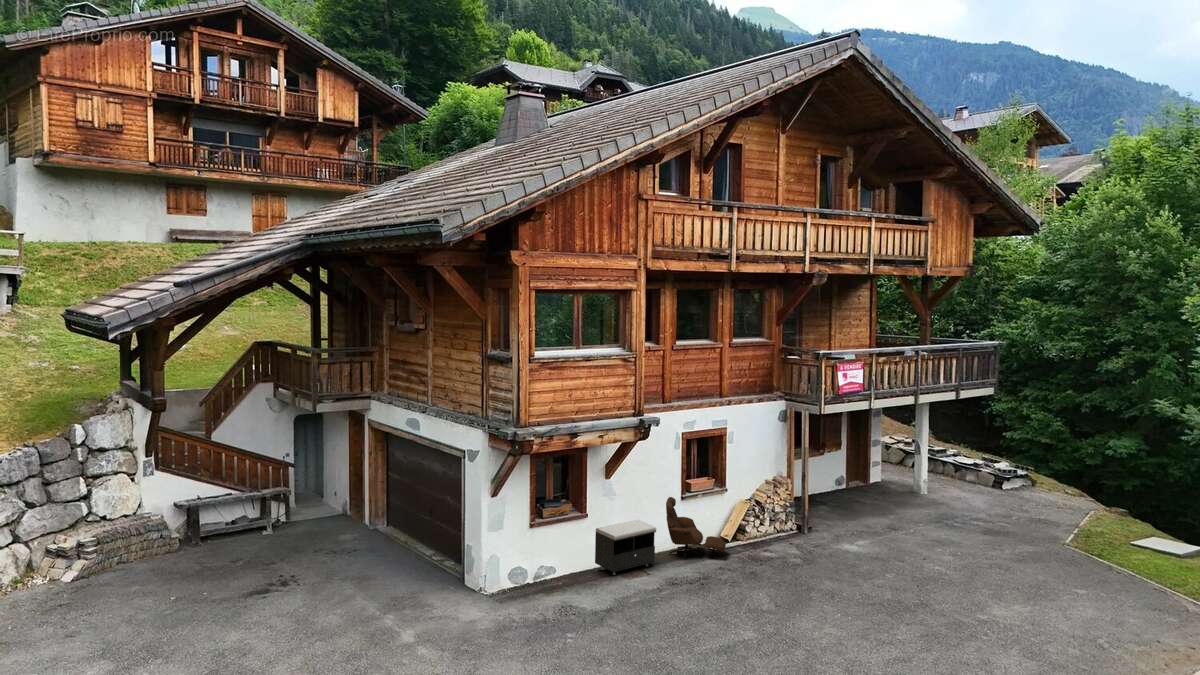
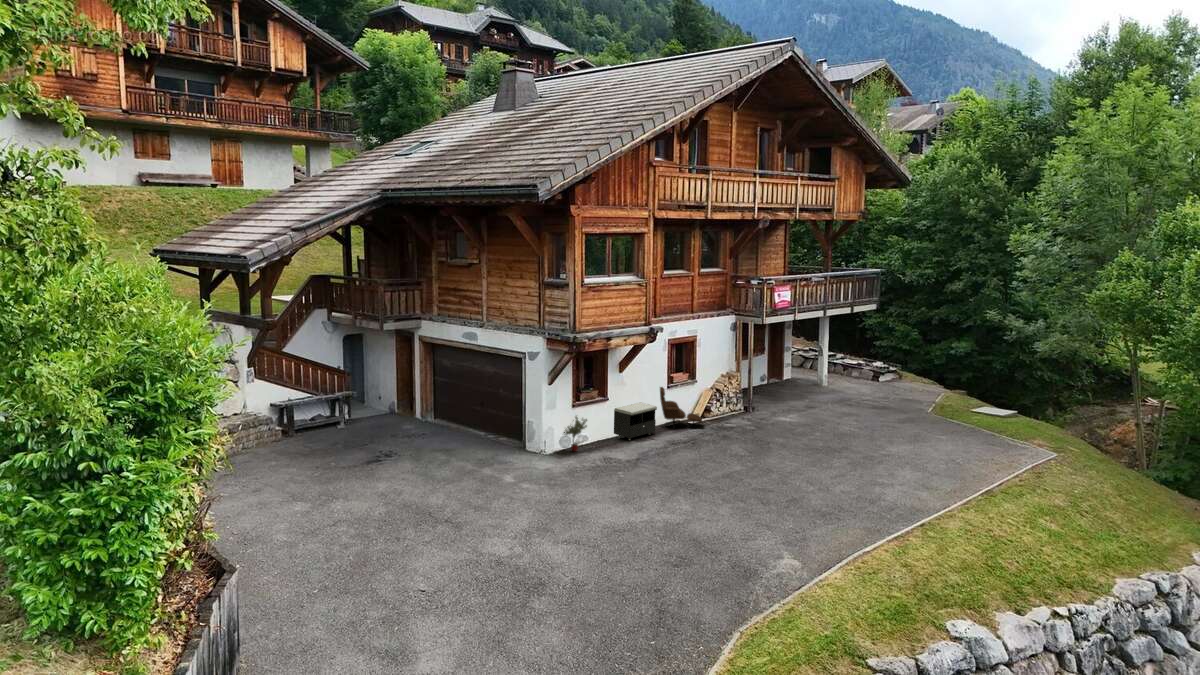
potted tree: none [508,538,547,591] -> present [564,416,587,452]

